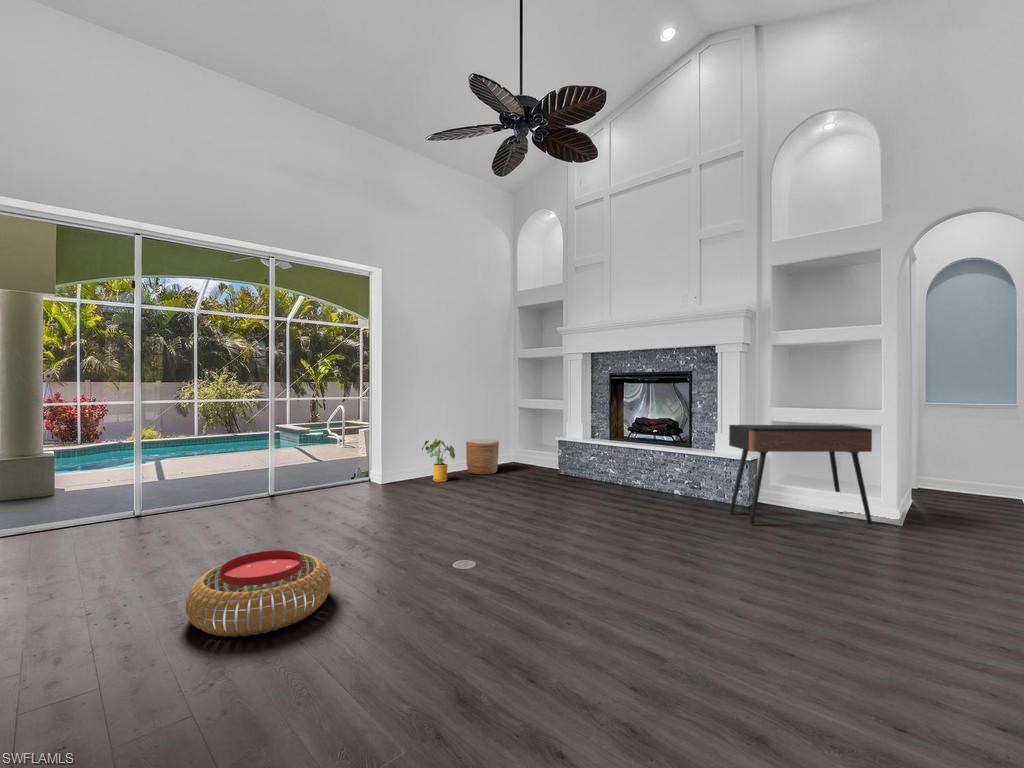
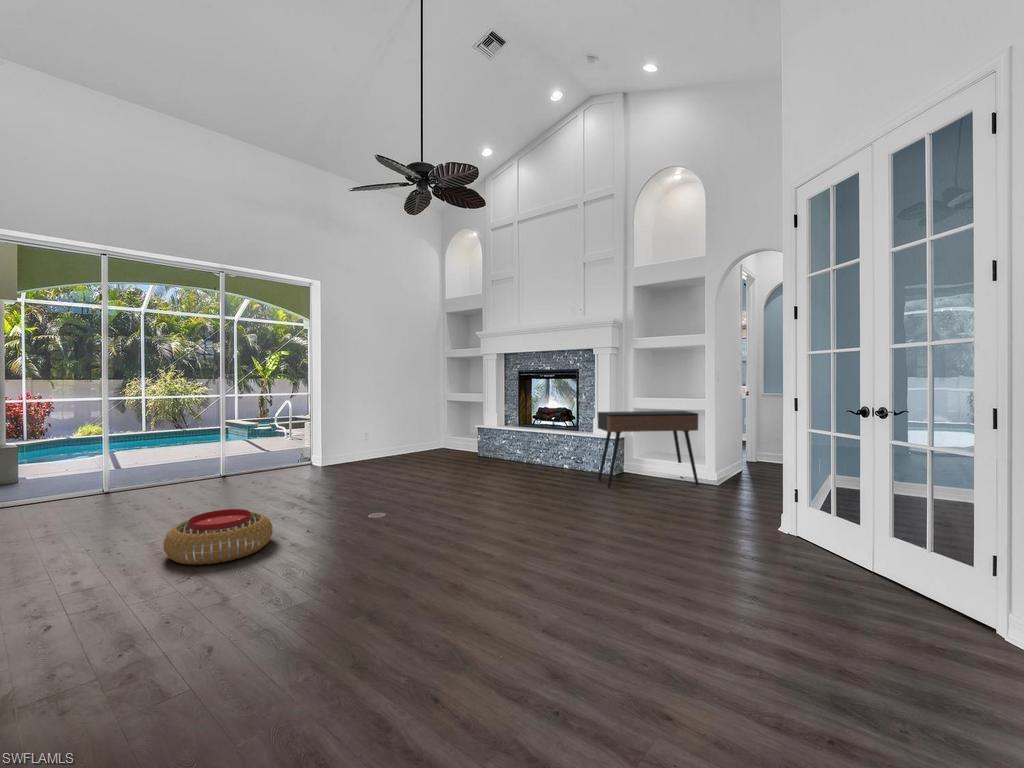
house plant: present [422,439,455,482] -> none [358,429,387,465]
woven basket: present [466,439,499,475] -> none [398,428,427,459]

